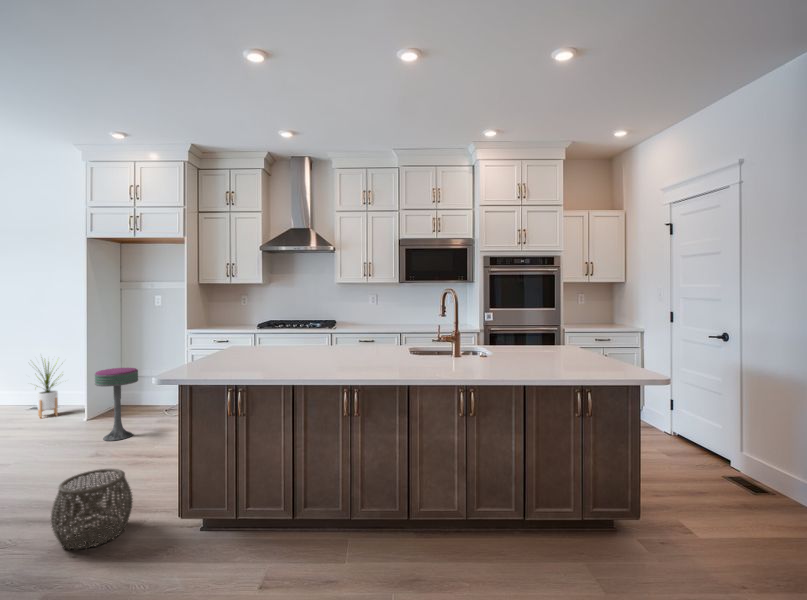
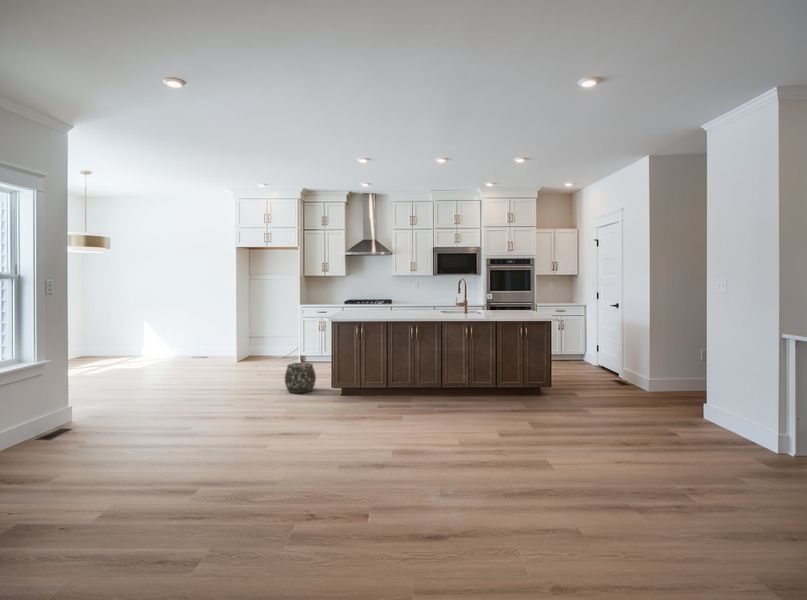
house plant: present [37,363,59,418] -> none [195,320,218,361]
bar stool: present [95,368,138,441] -> none [254,327,276,368]

